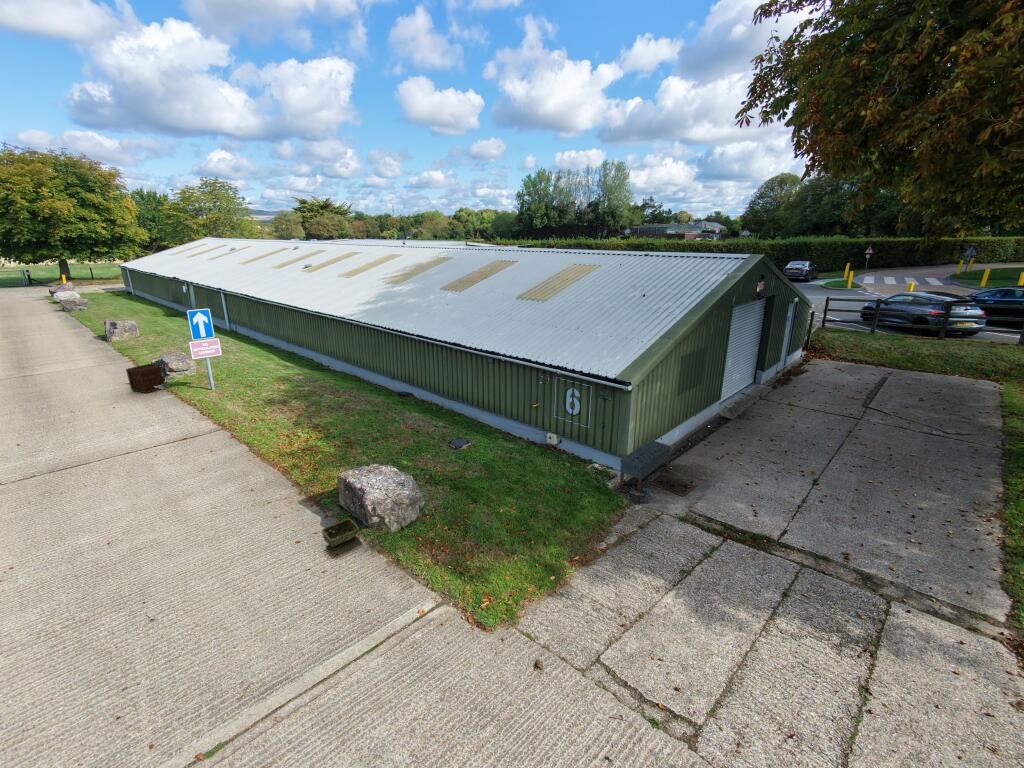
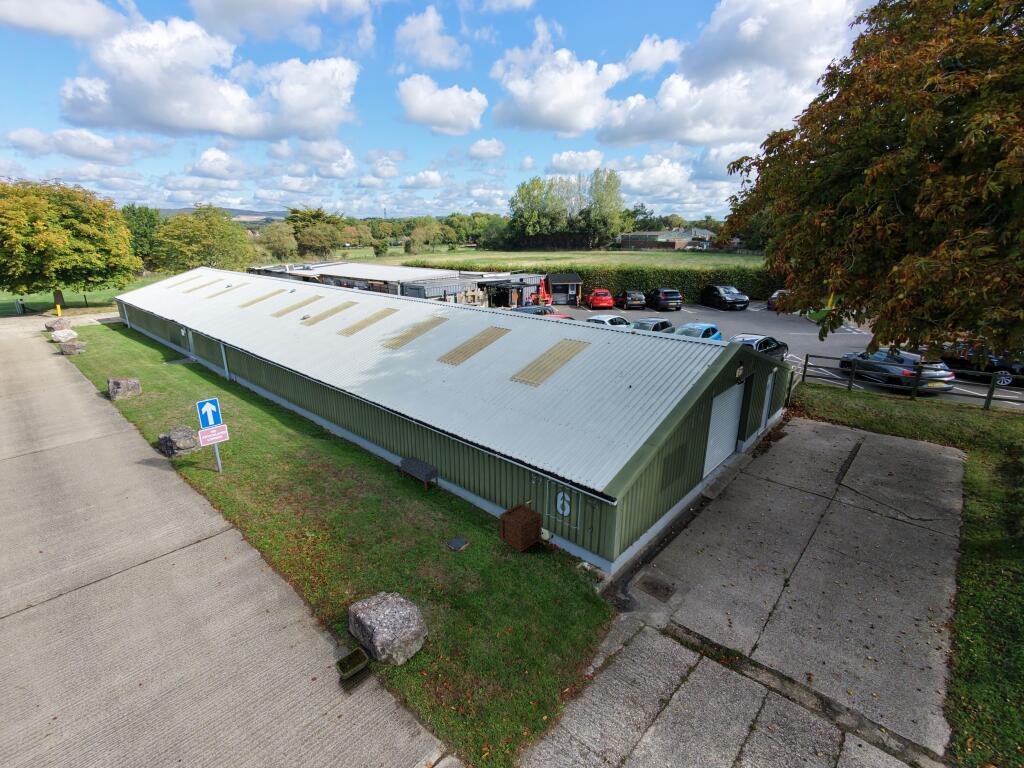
wooden crate: present [126,364,165,393] -> present [500,503,542,552]
bench: present [620,441,671,492] -> present [400,456,438,490]

